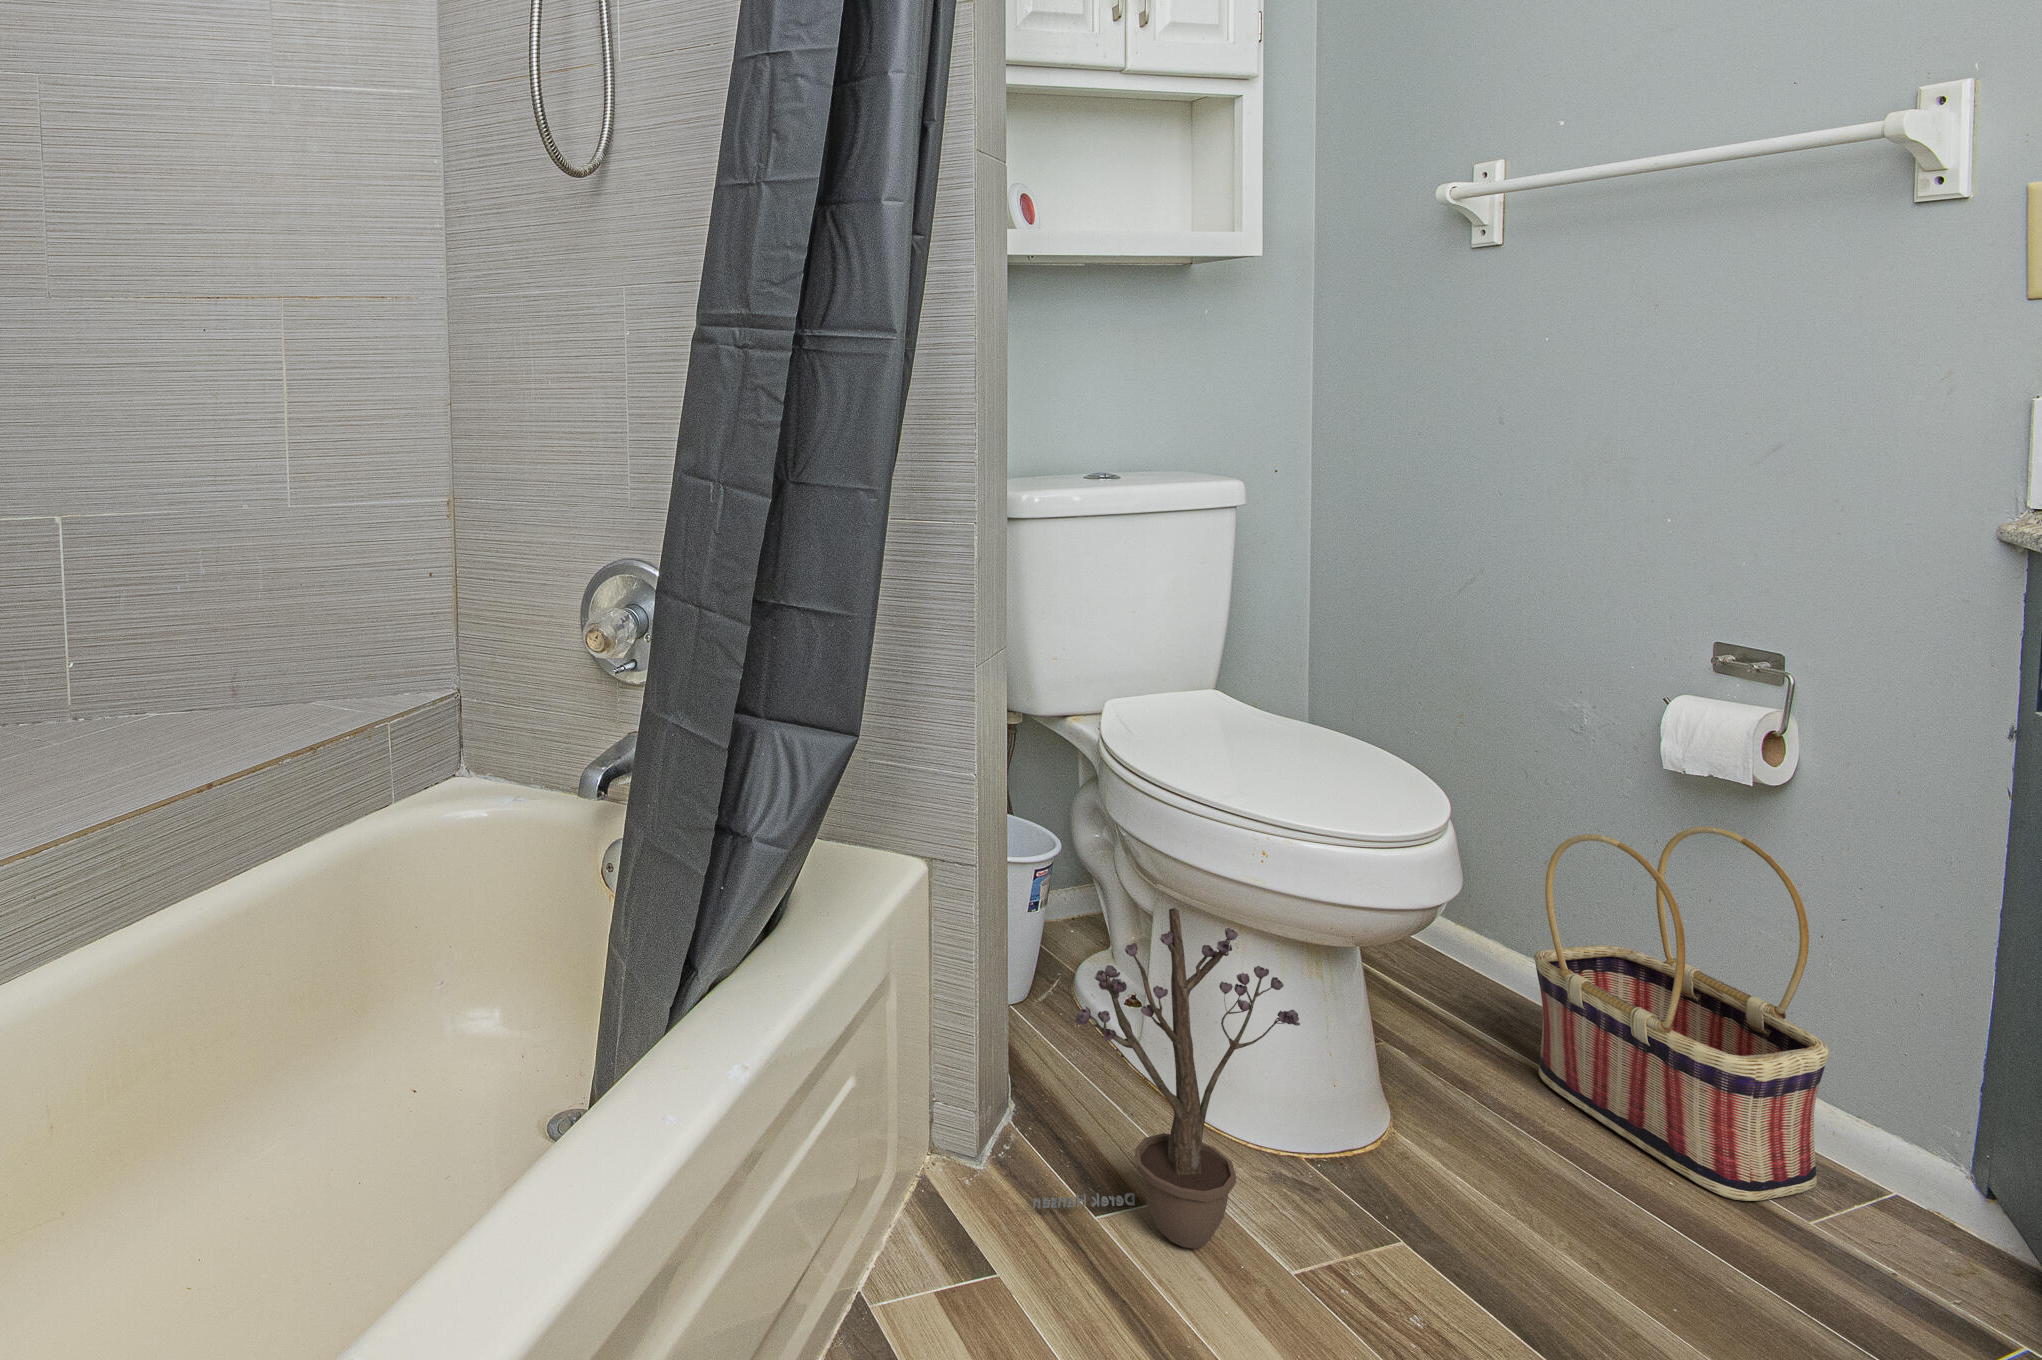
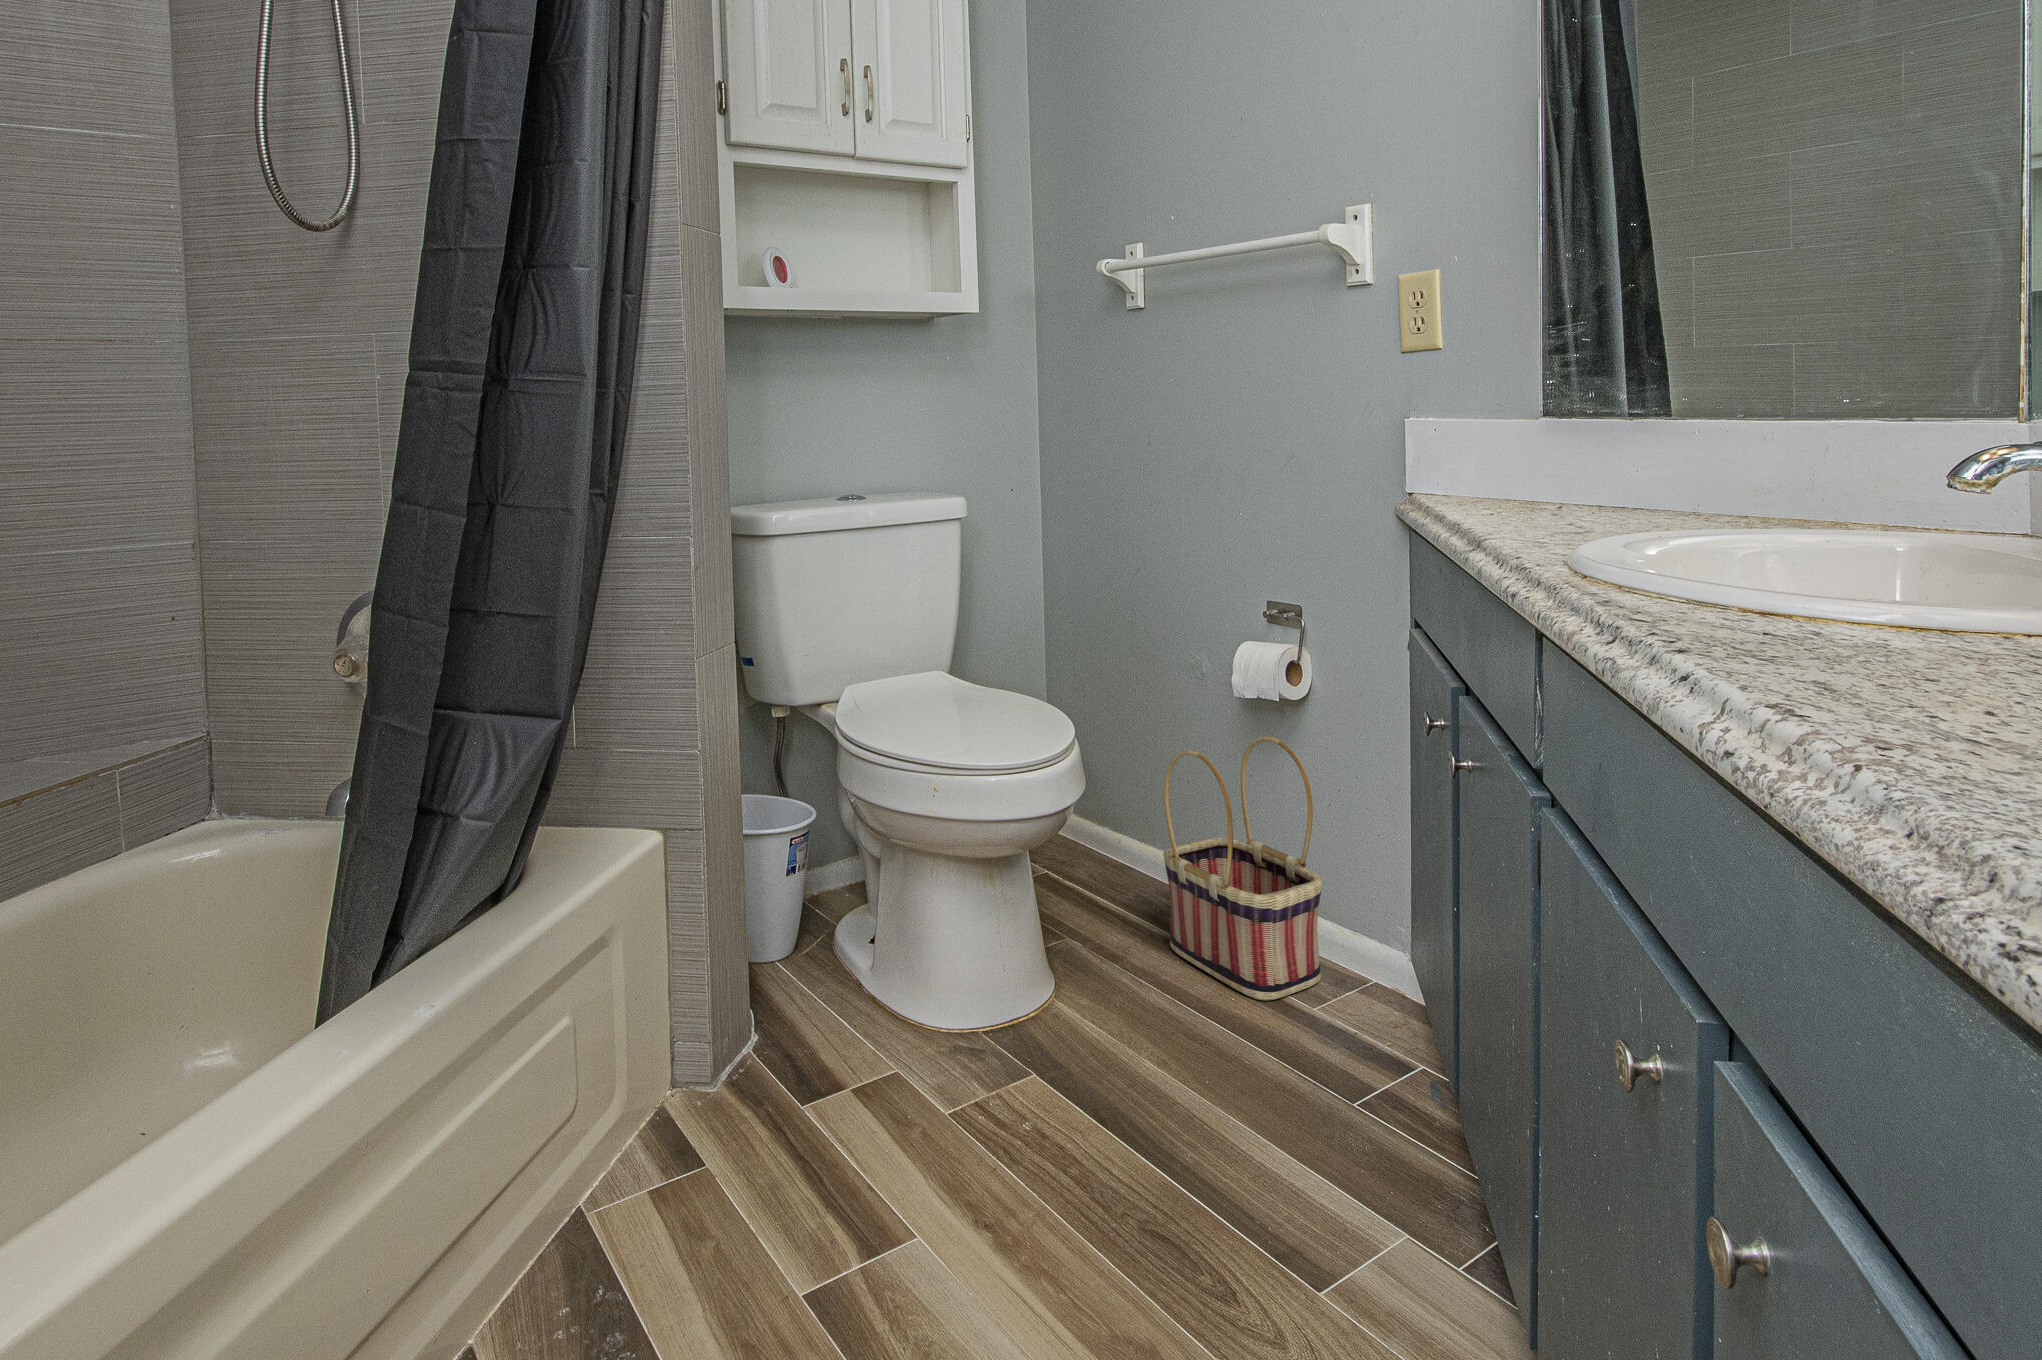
decorative plant: present [1033,908,1300,1249] -> none [749,837,948,1112]

